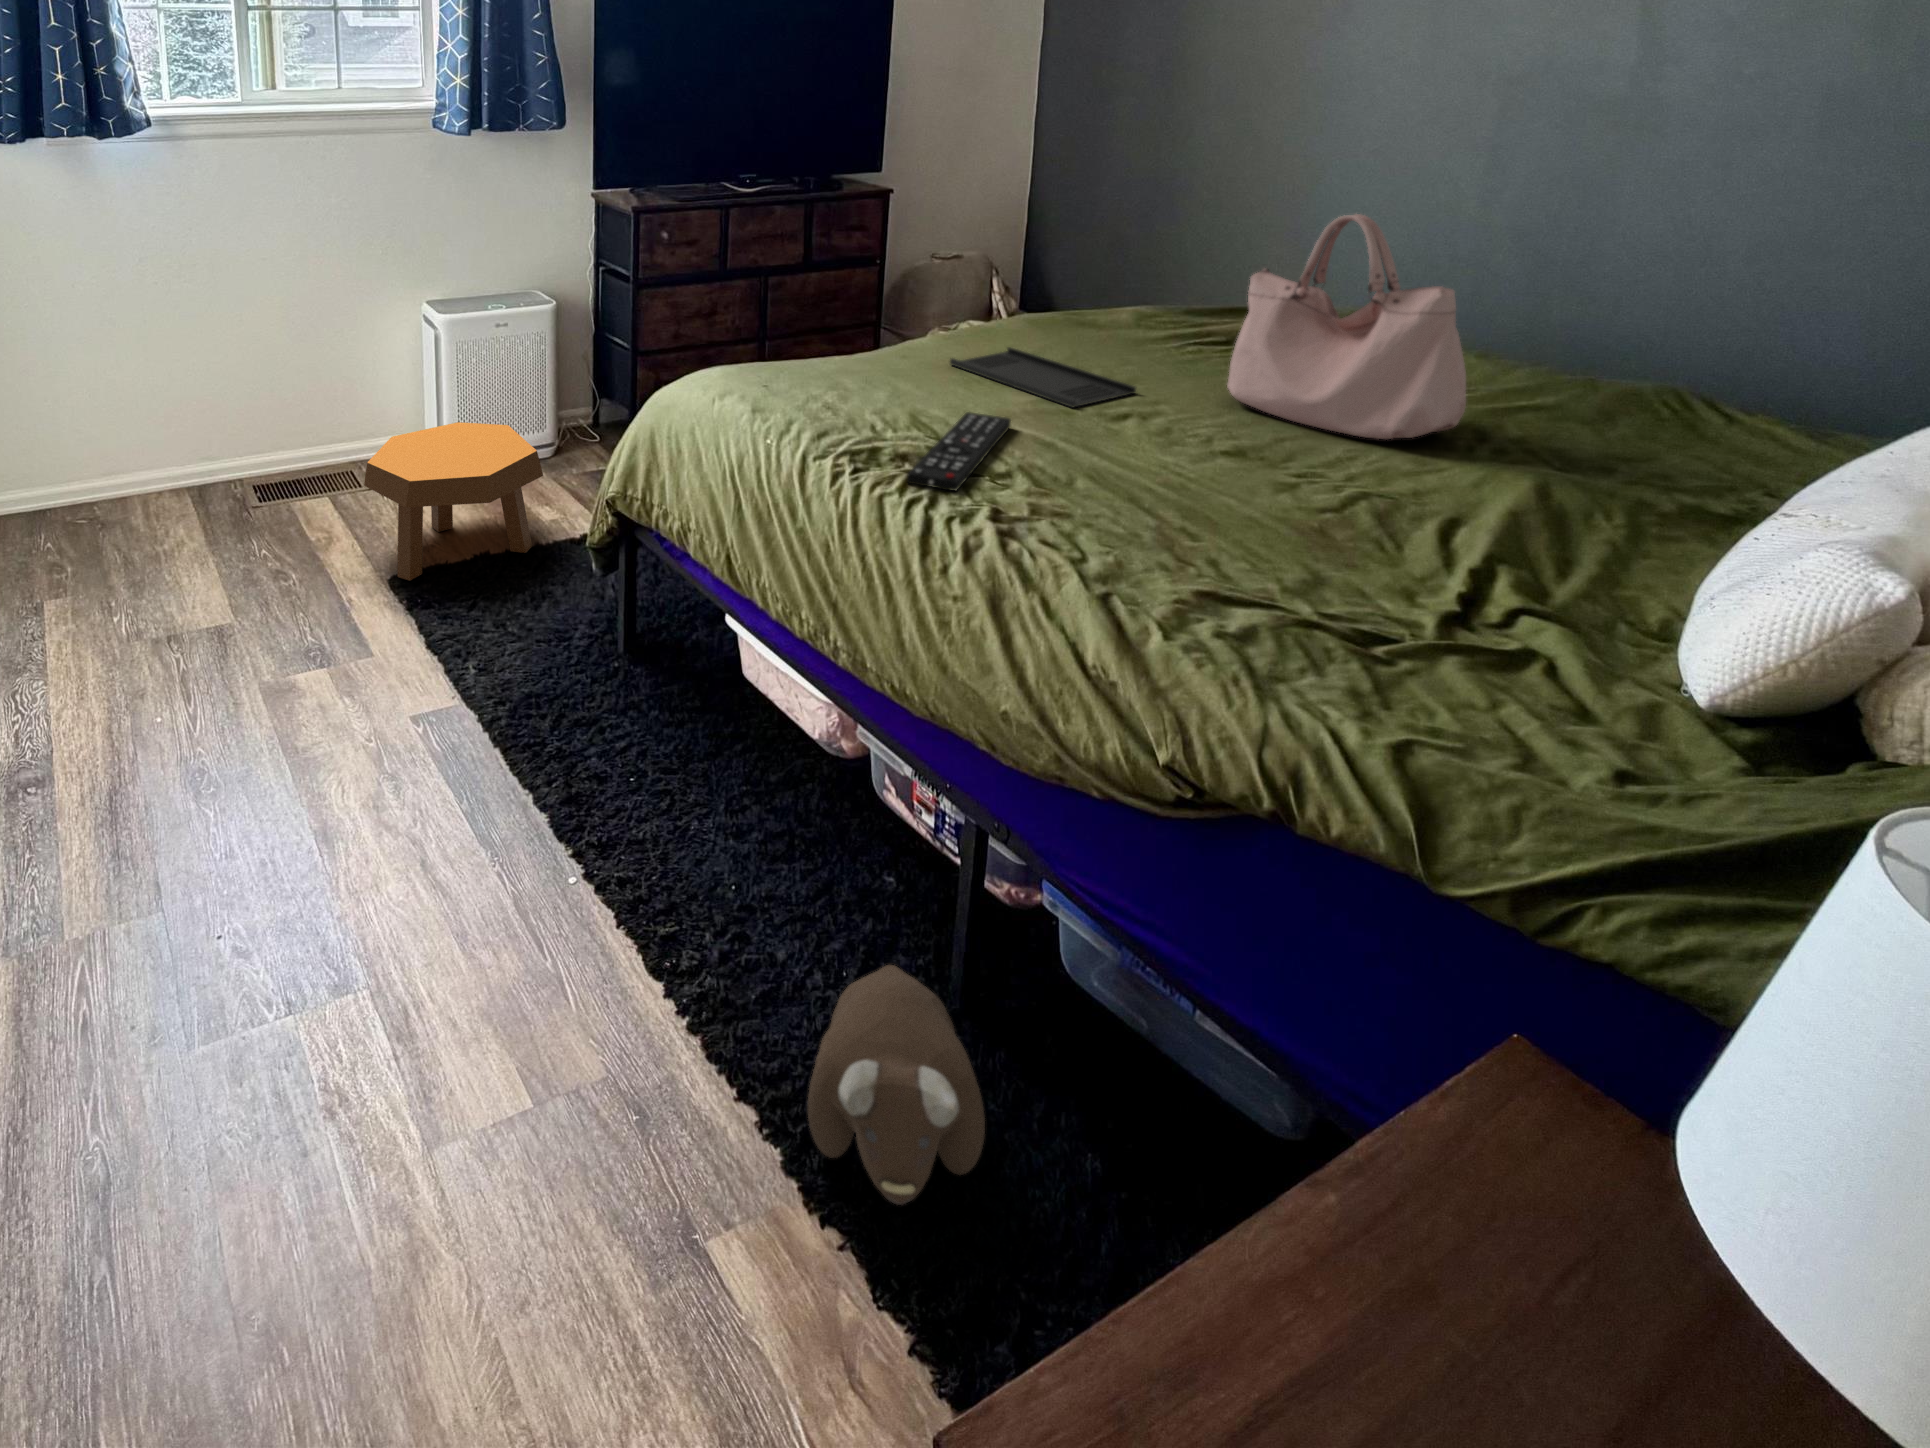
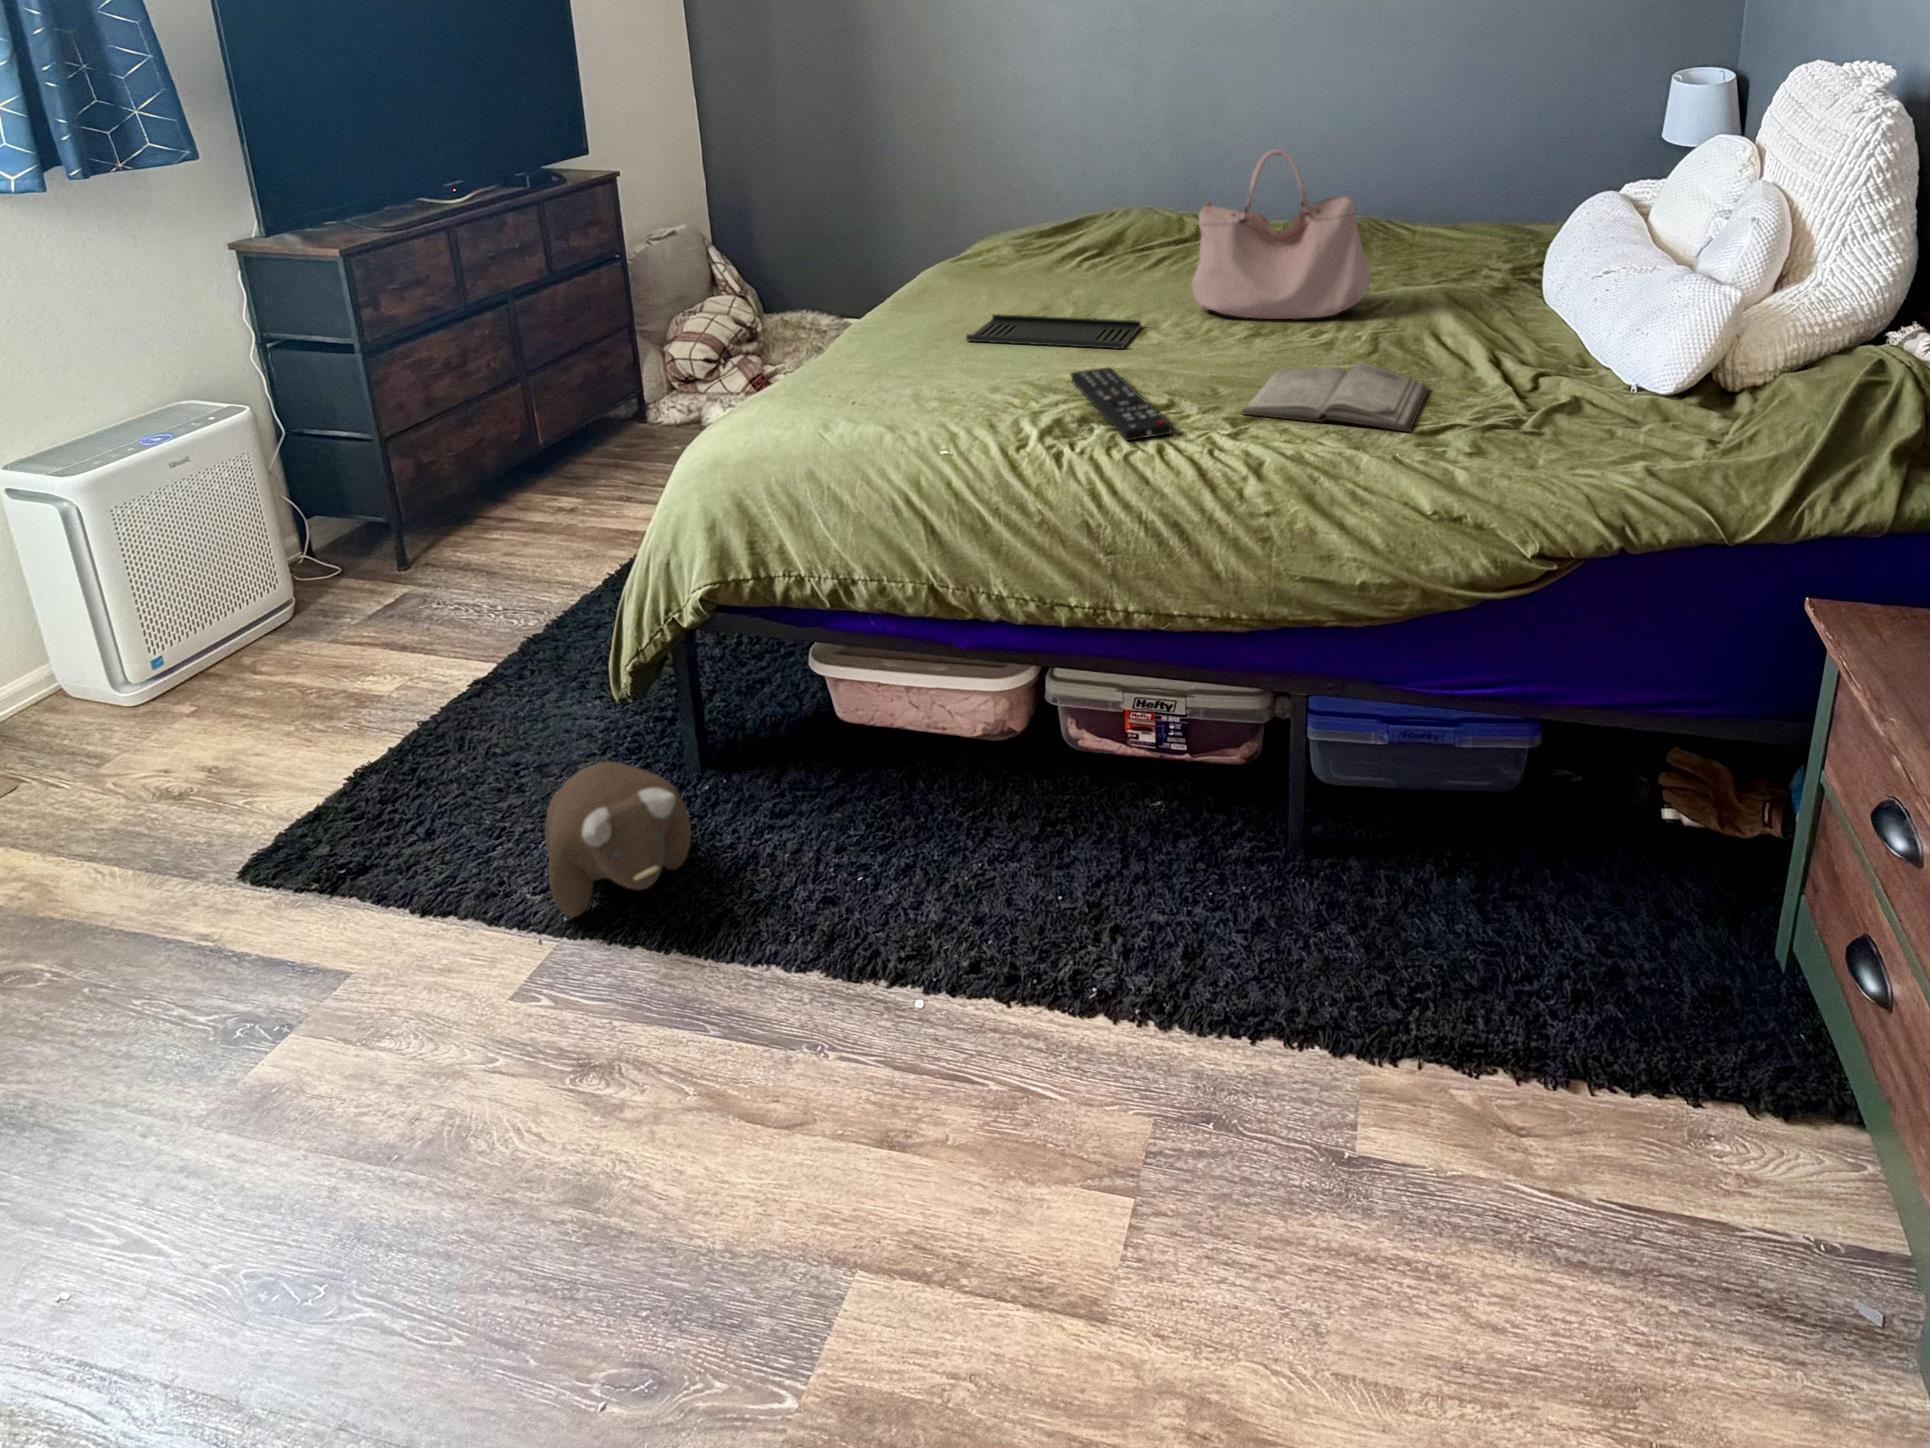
footstool: present [364,422,543,581] -> none [100,585,422,862]
diary: none [1059,470,1339,580] -> present [1242,364,1429,432]
plush toy: present [808,965,985,1205] -> present [545,761,691,917]

